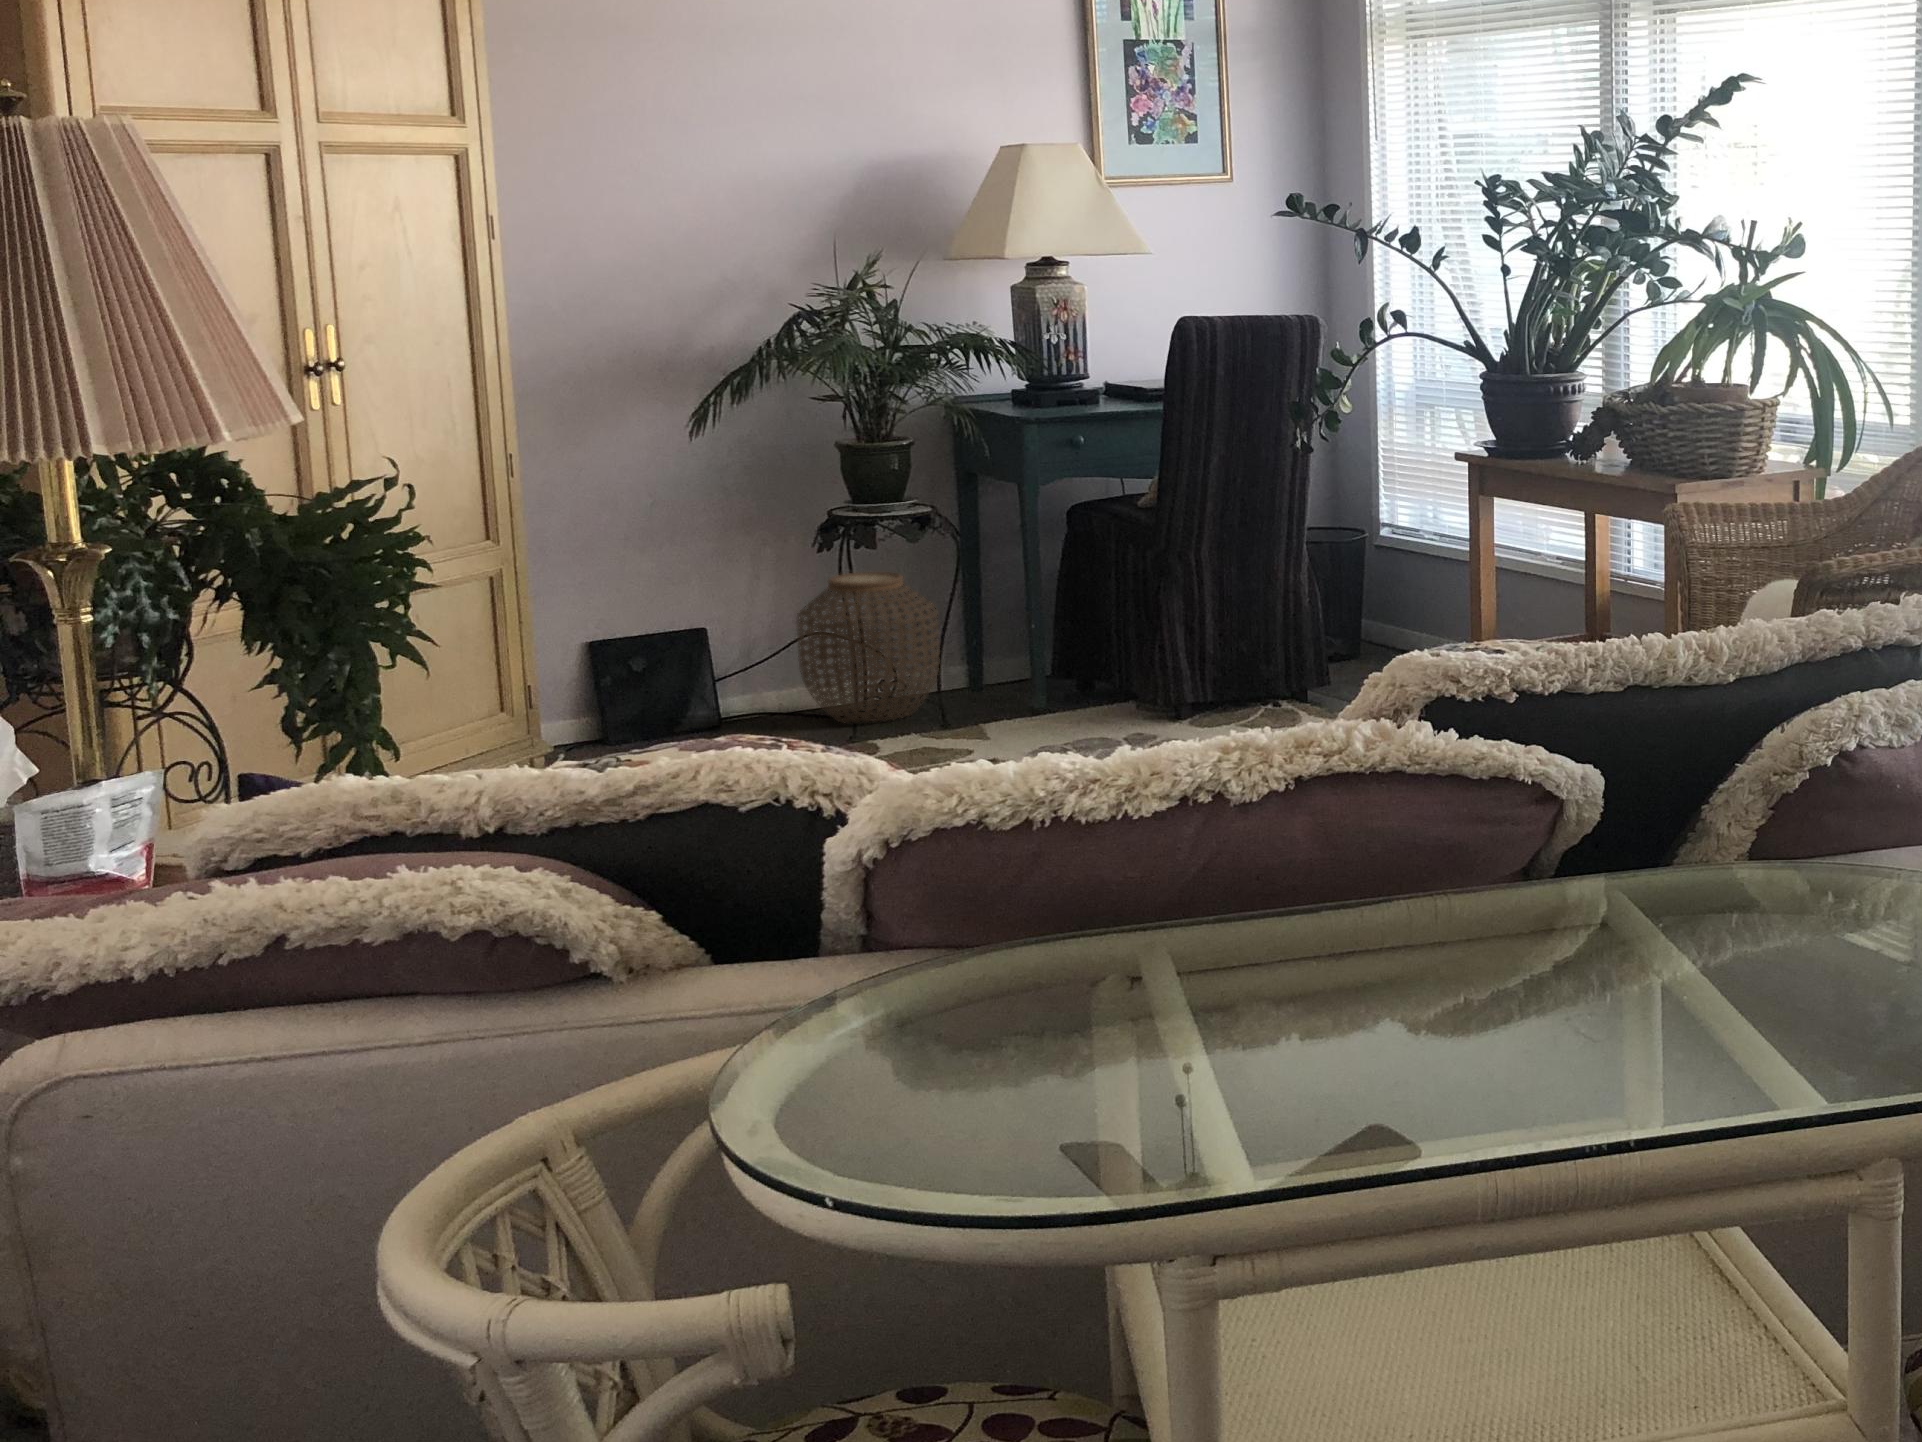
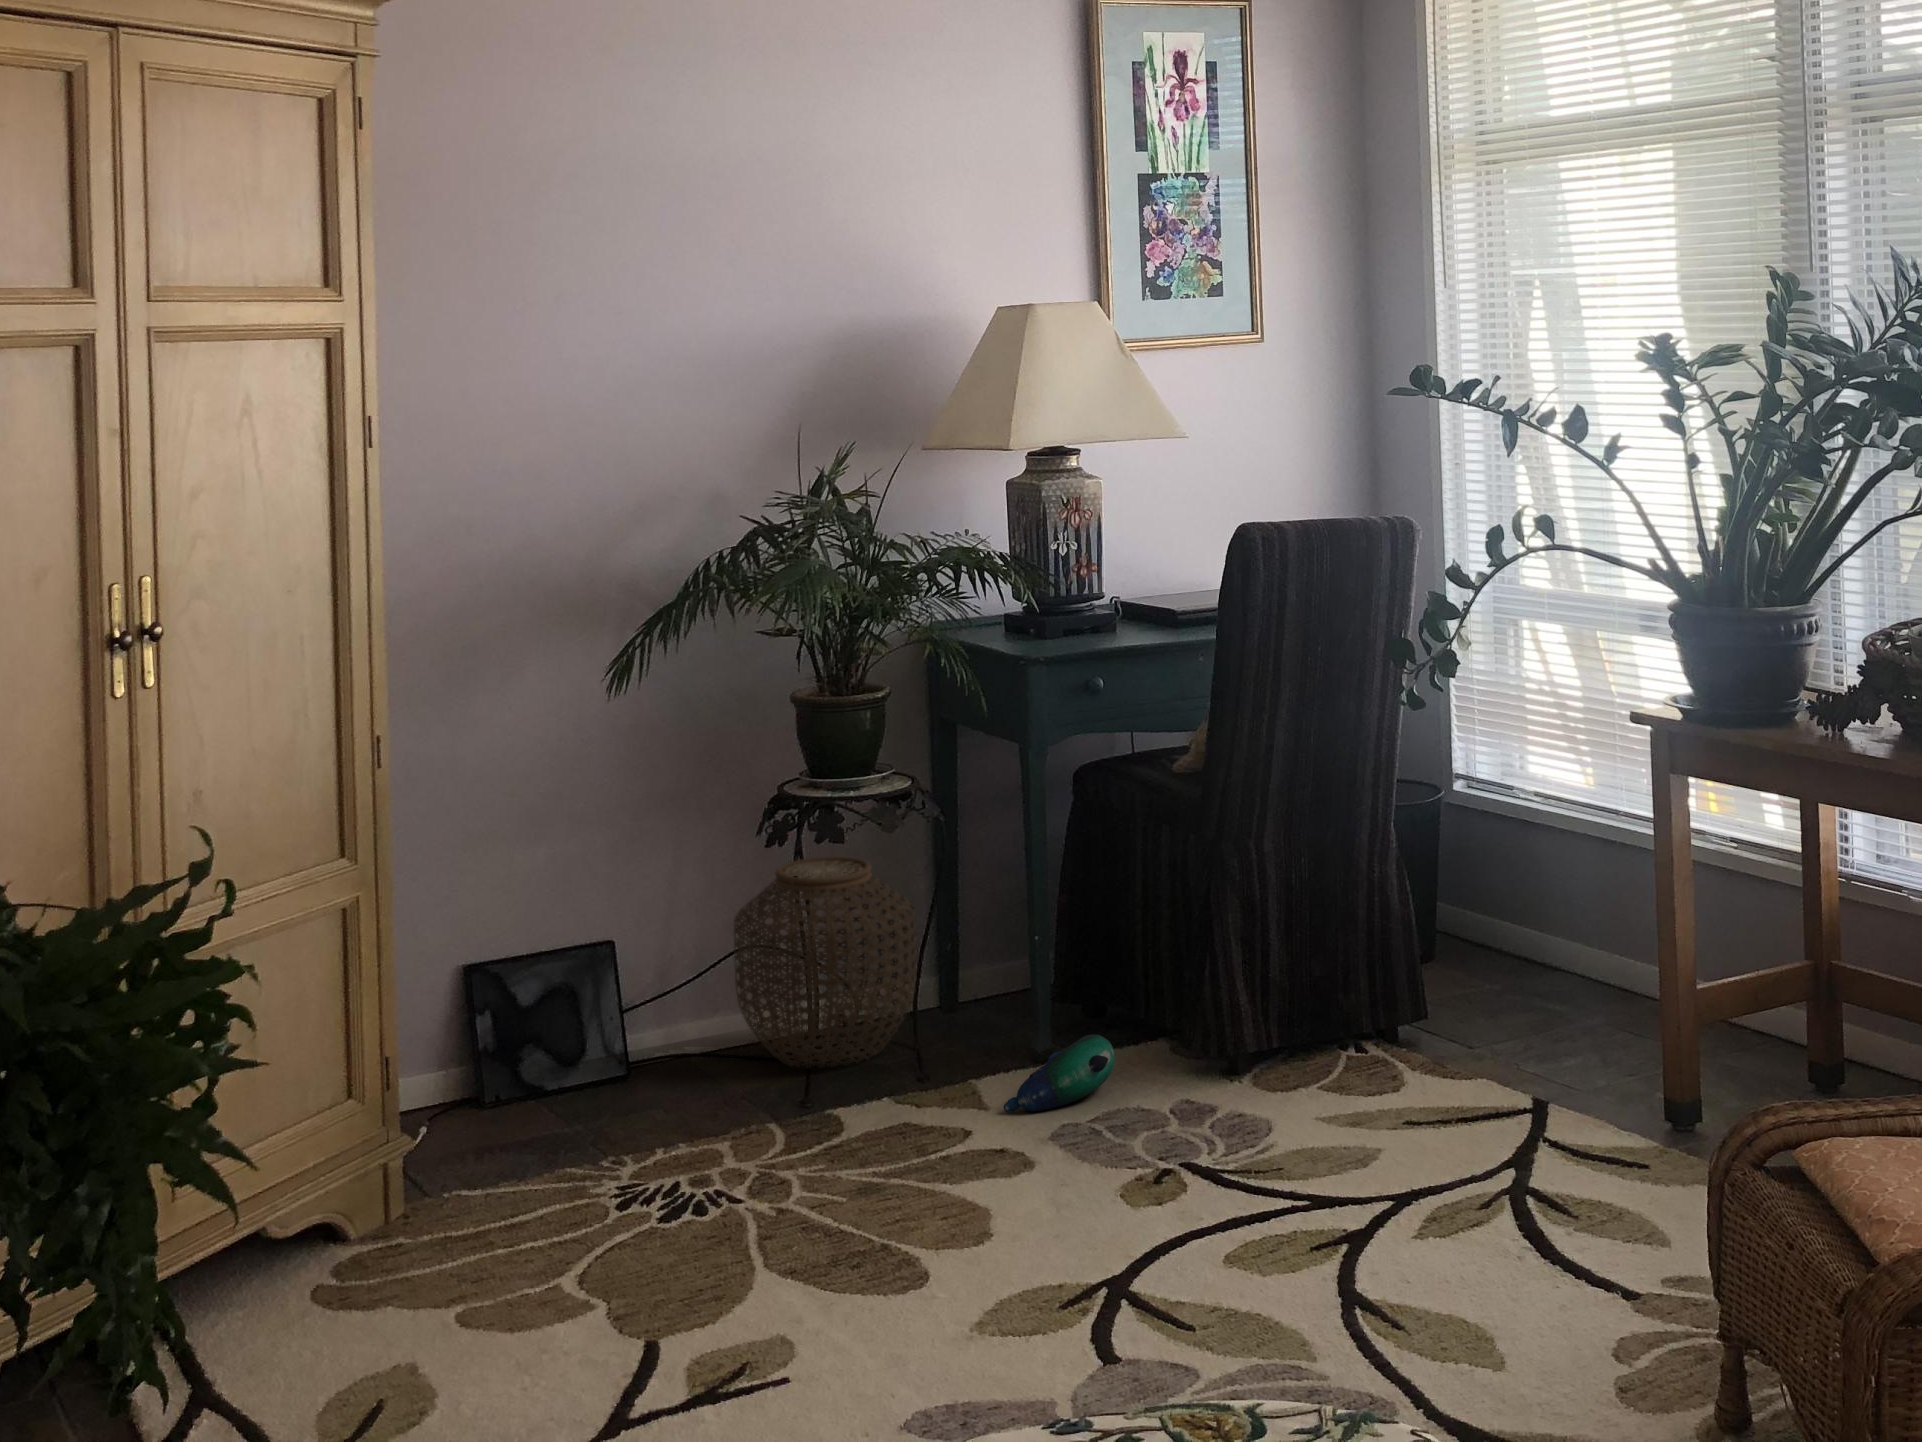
plush toy: none [993,690,1080,740] -> present [1004,1034,1115,1112]

